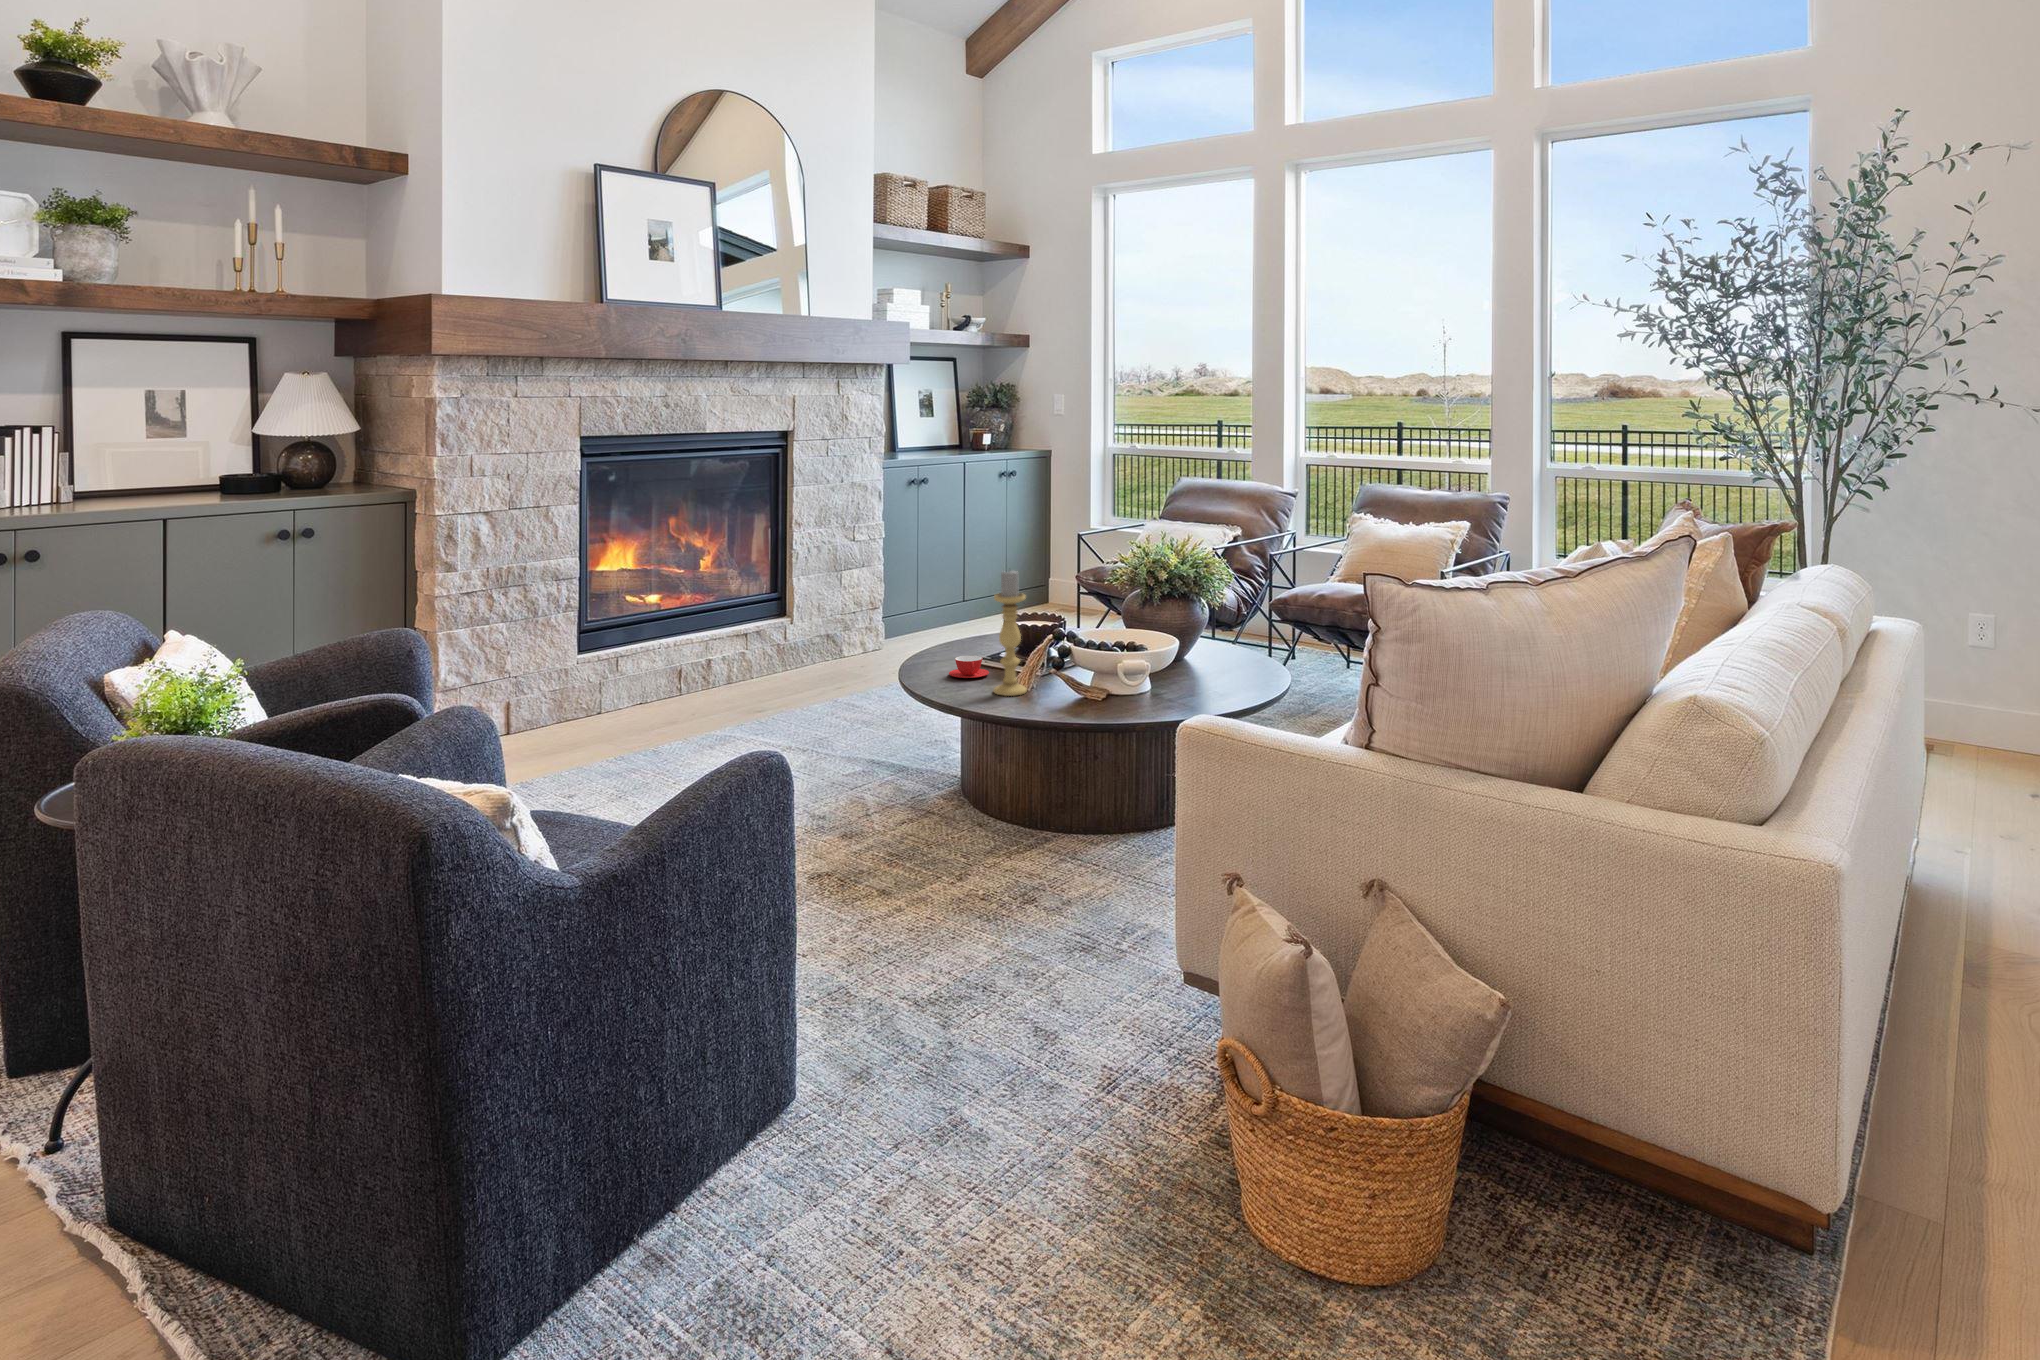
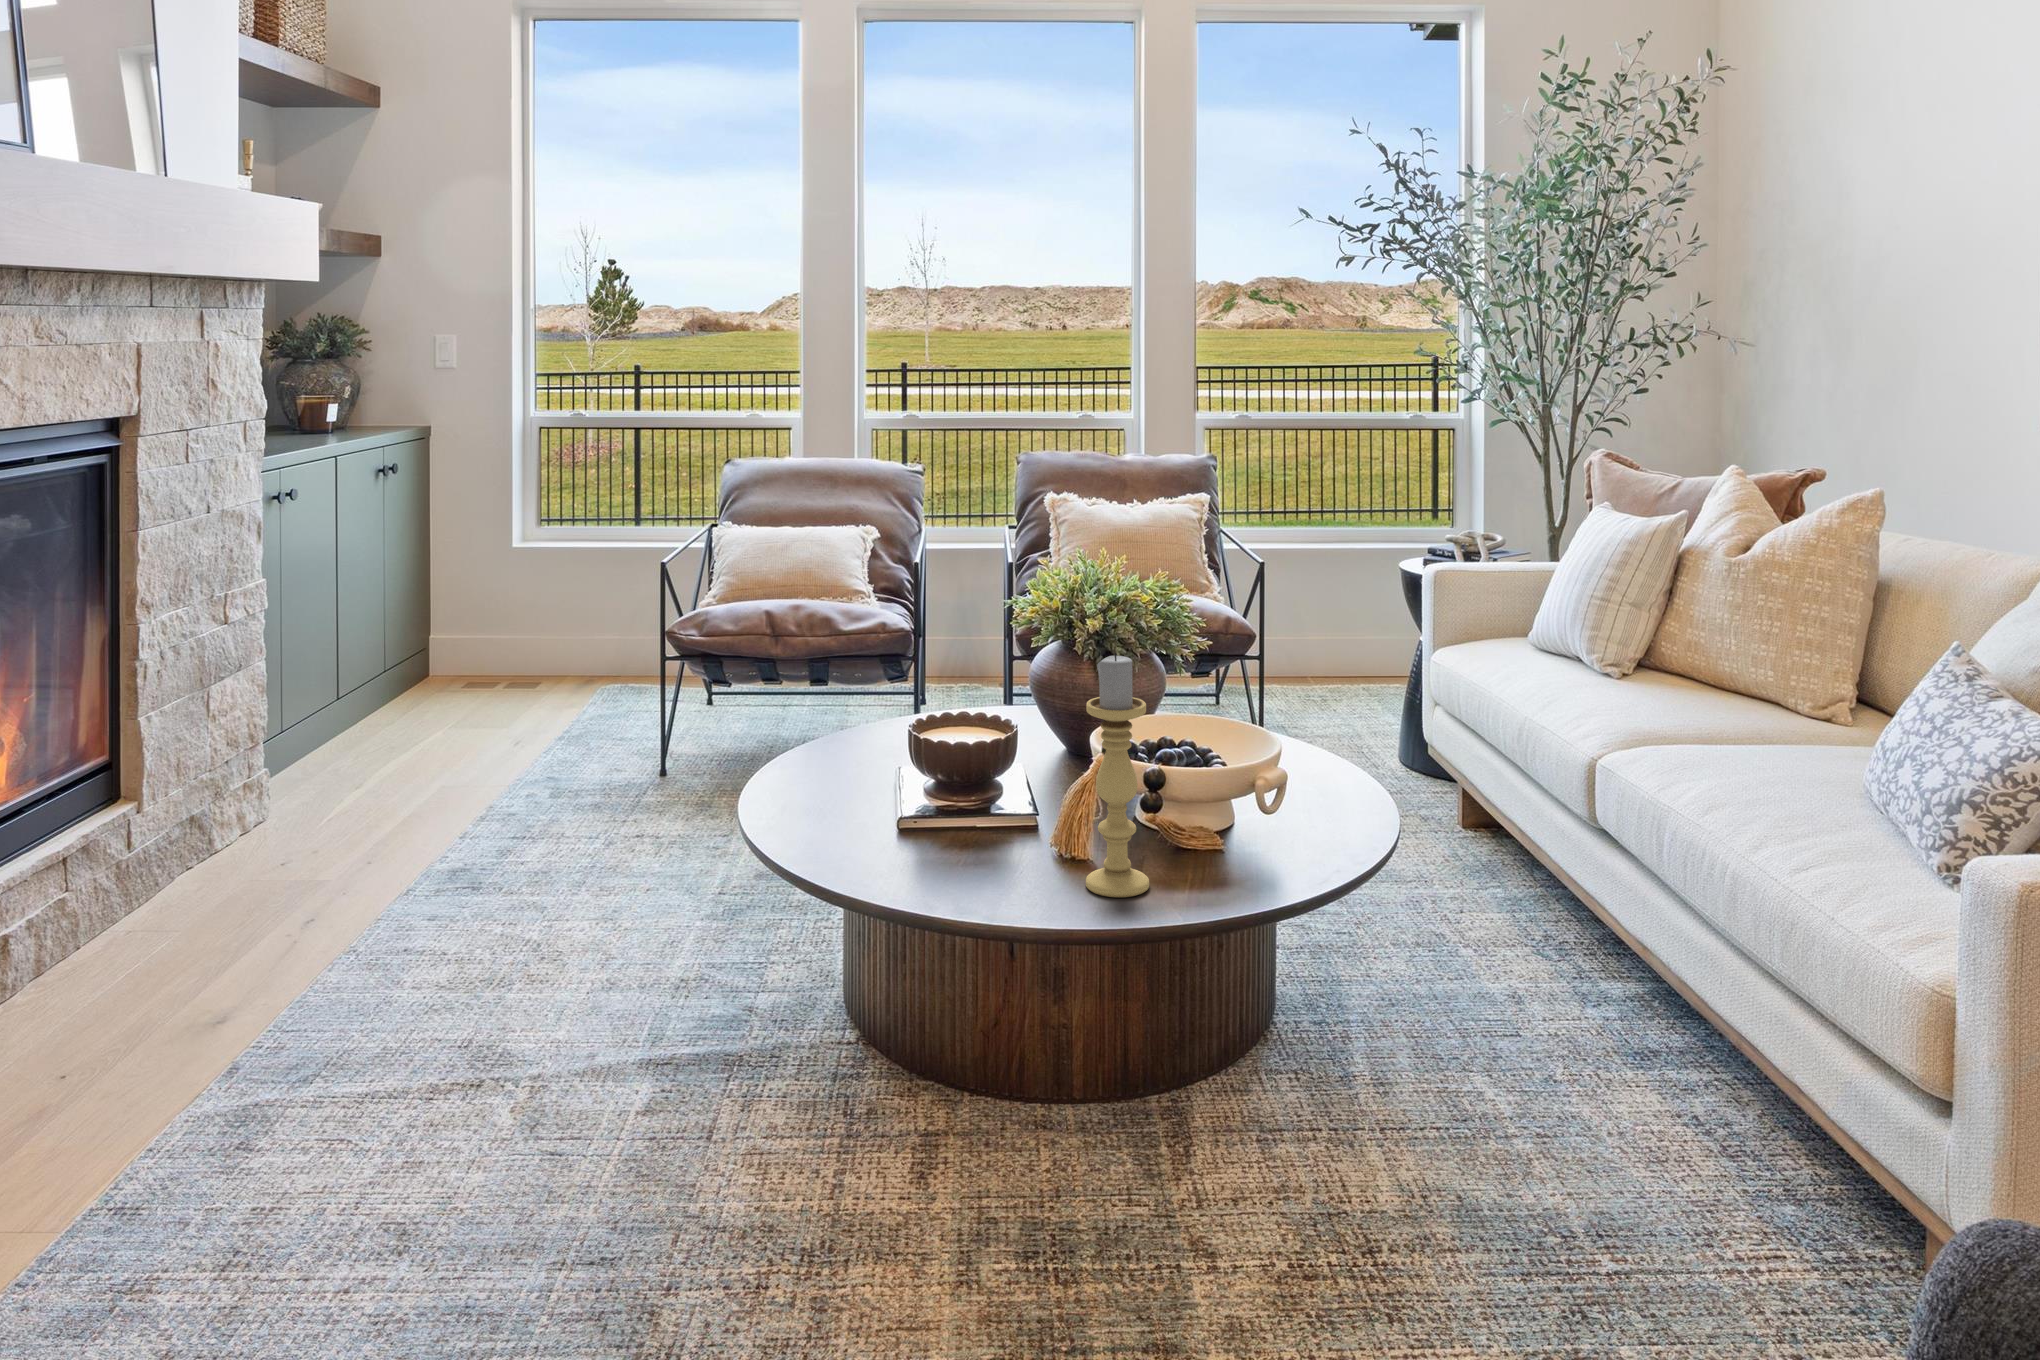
teacup: present [949,655,989,678] -> none [932,826,1009,878]

